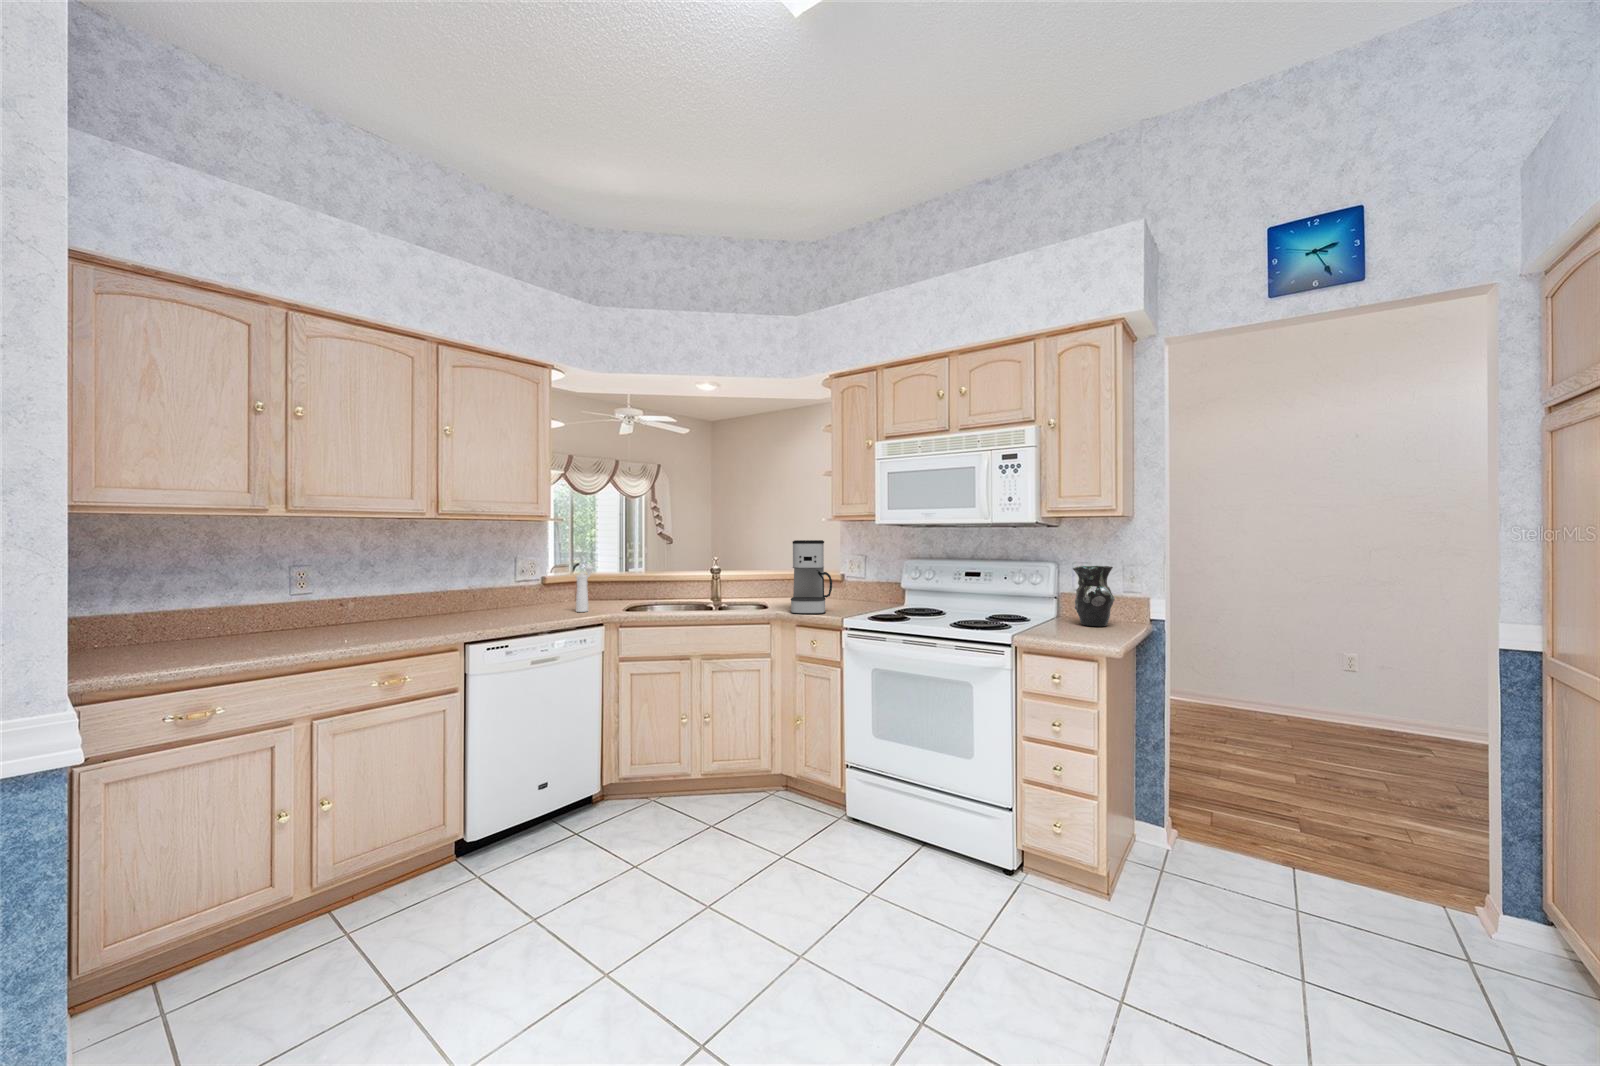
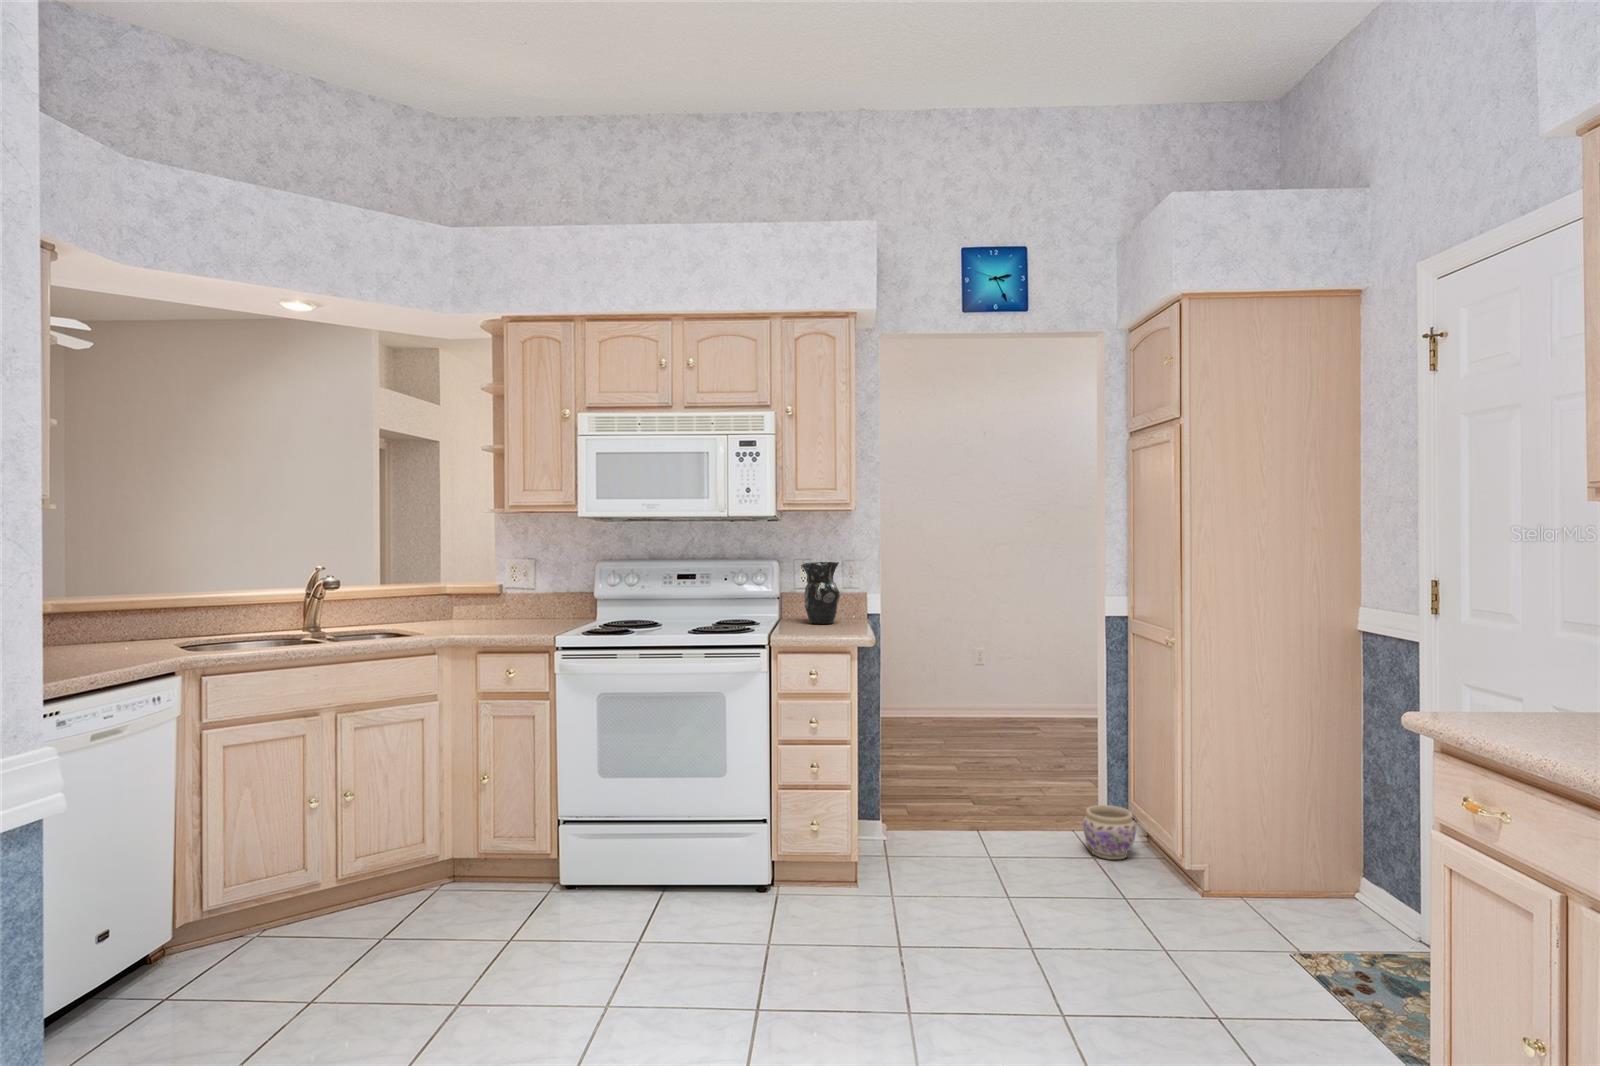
coffee maker: present [791,540,832,614] -> none [462,538,523,636]
pepper mill: present [576,565,593,612] -> none [96,583,122,659]
planter: none [1443,888,1540,973] -> present [1083,805,1136,860]

